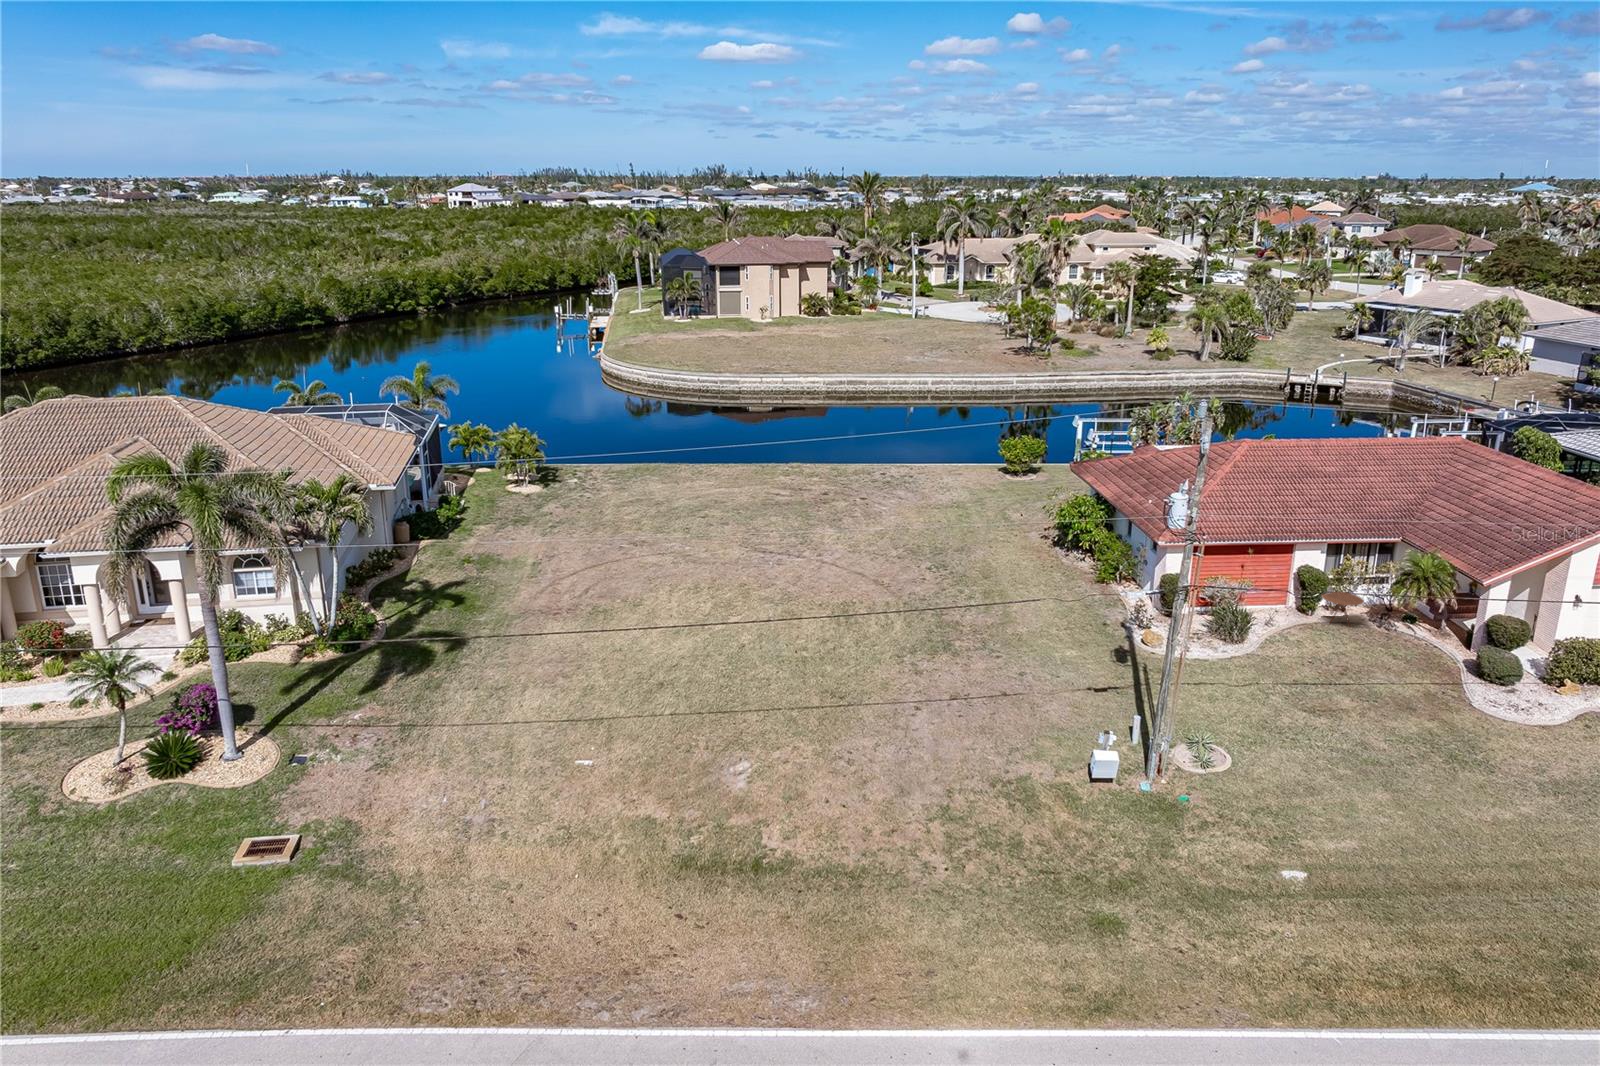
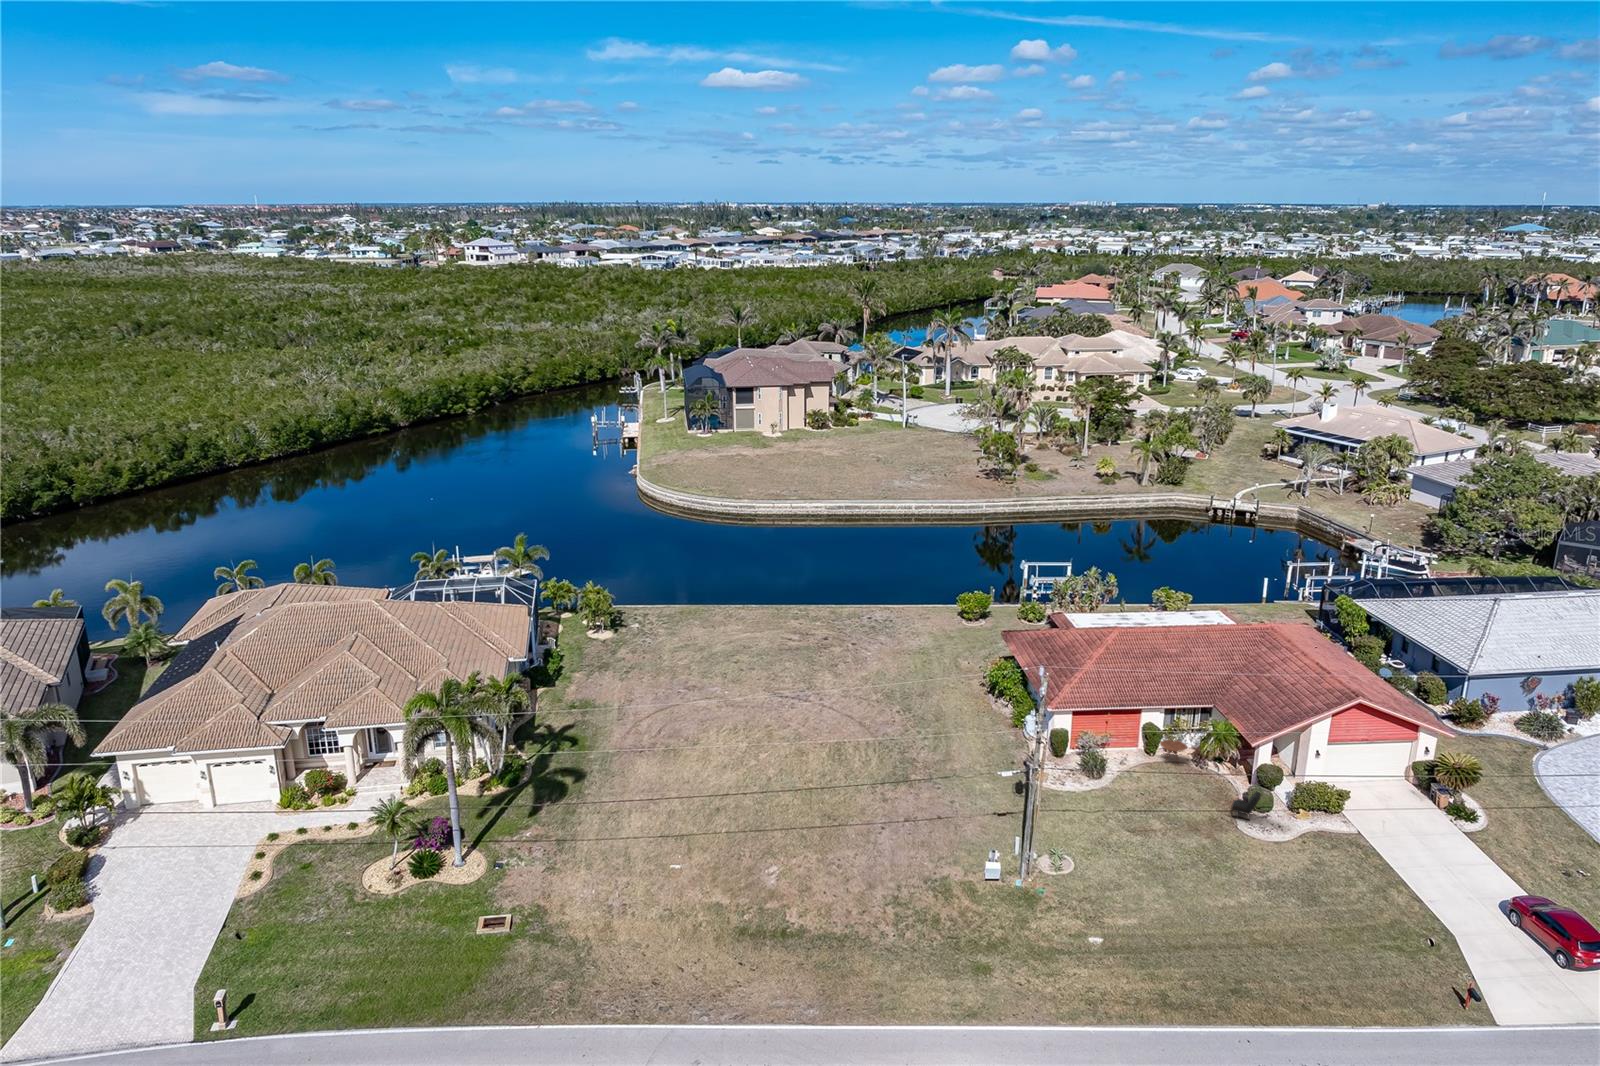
lounge chair: none [1456,652,1508,698] -> present [1231,792,1261,820]

